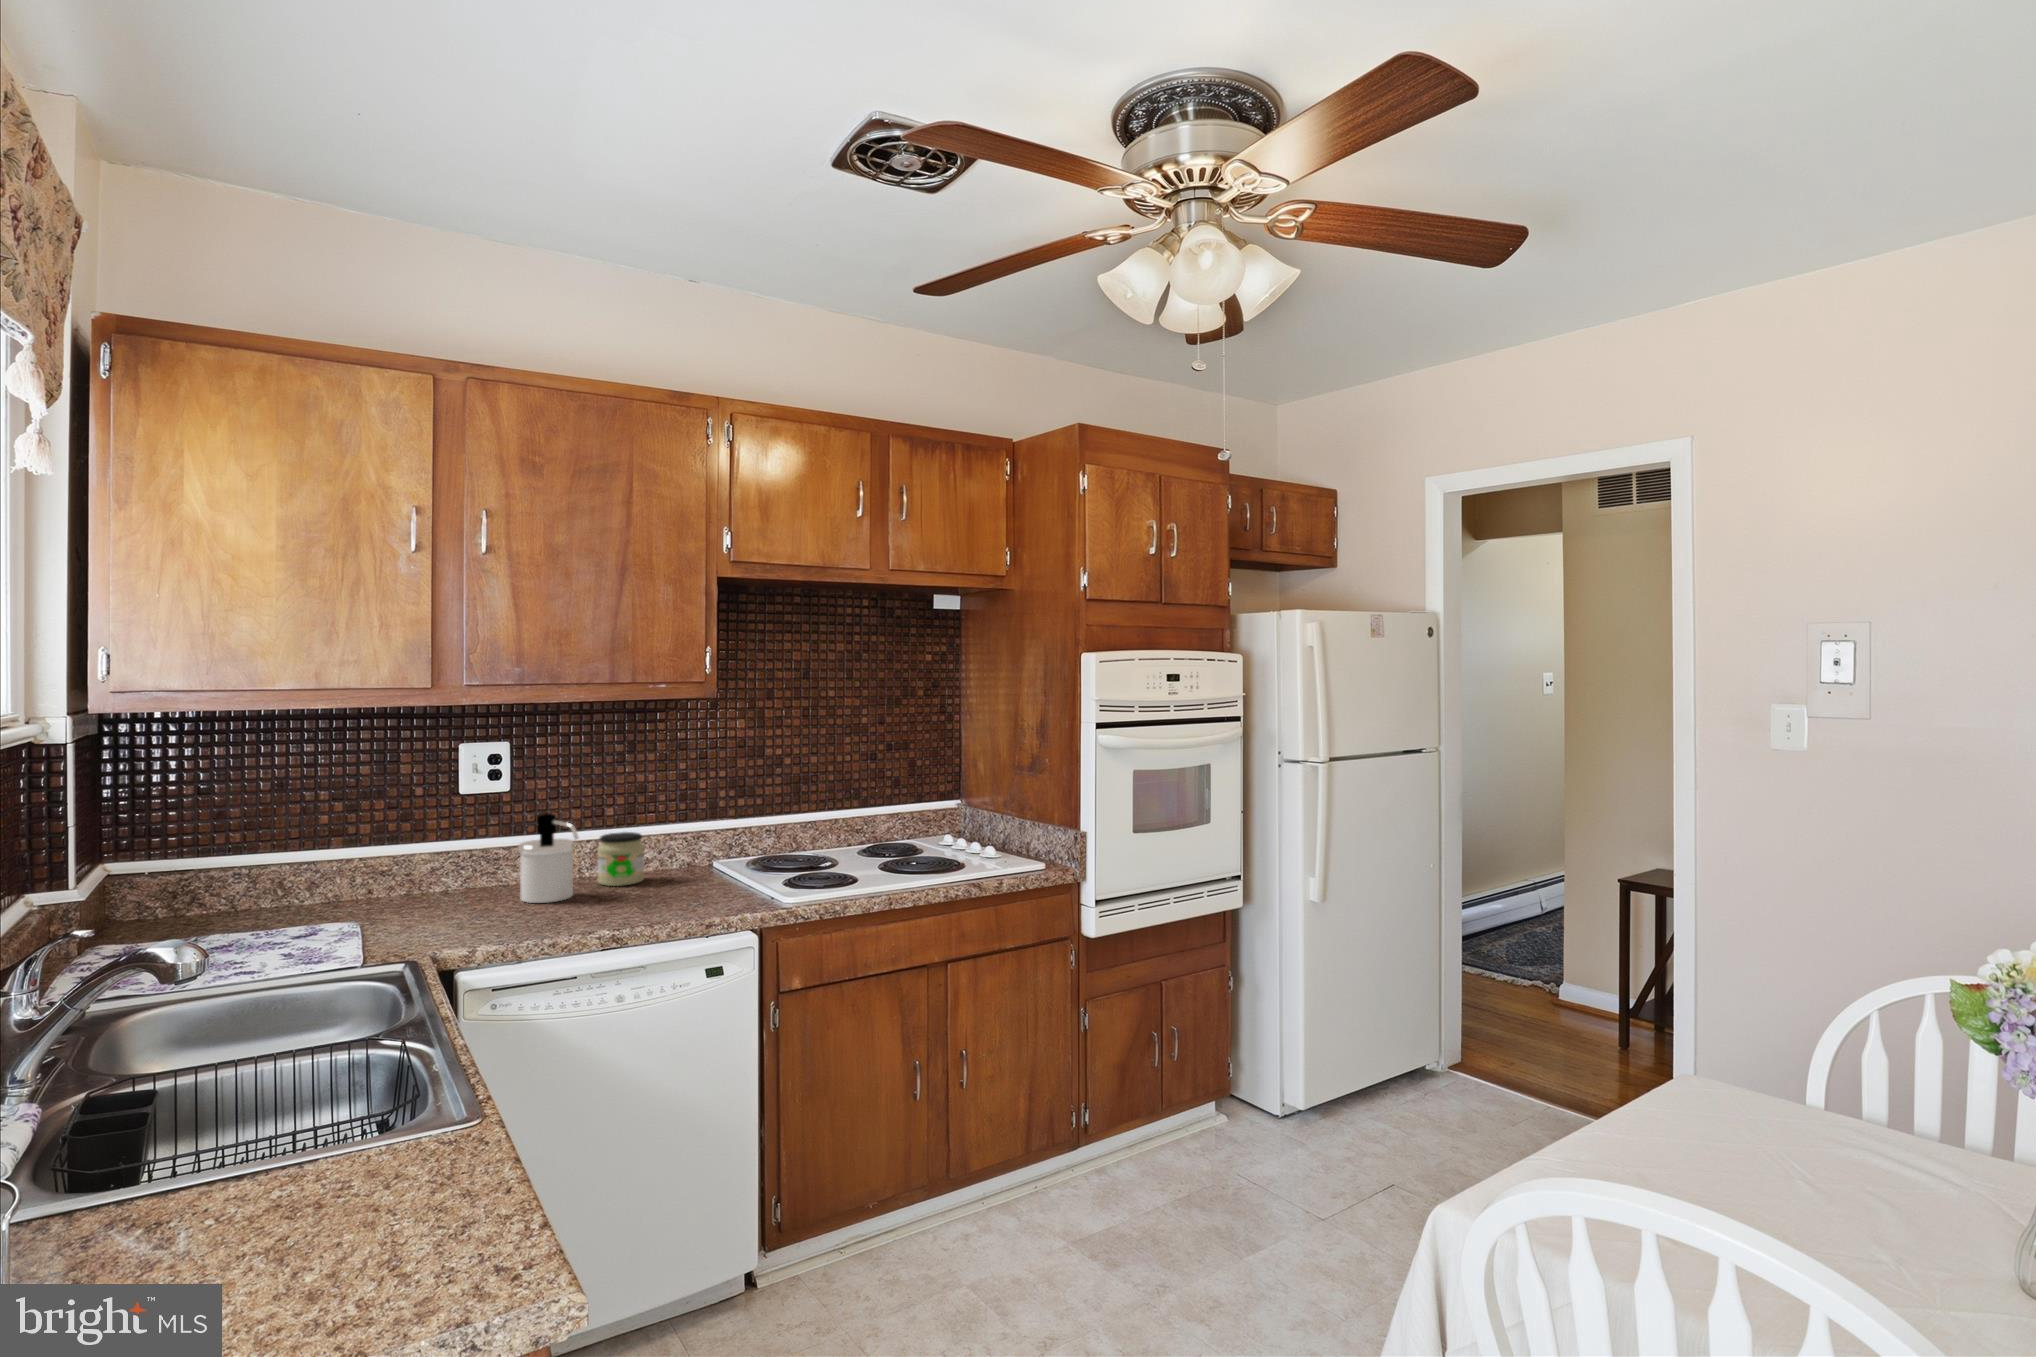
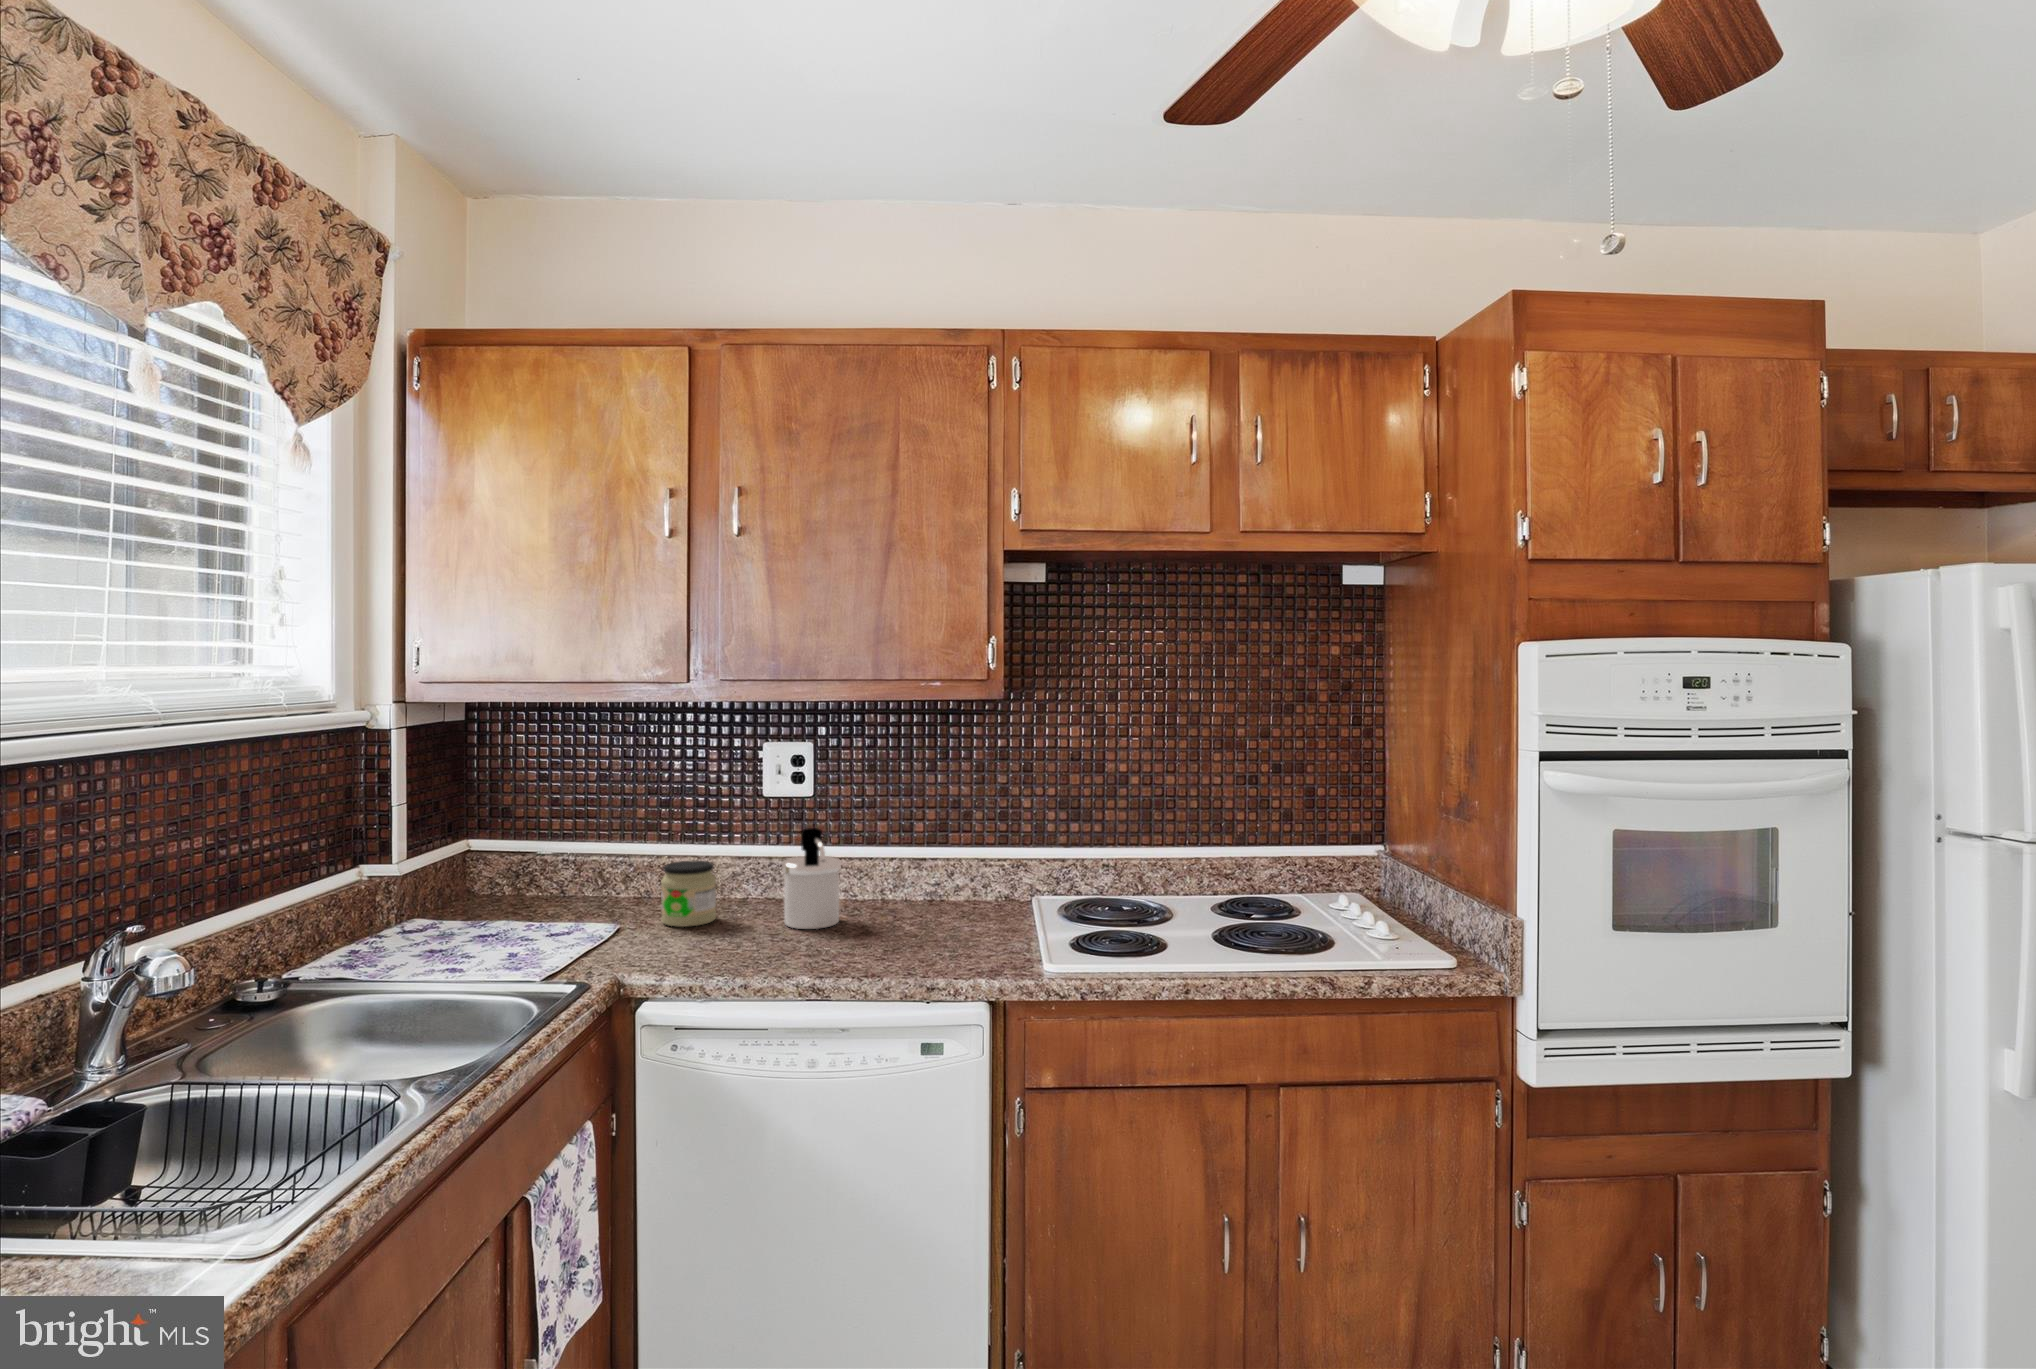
jar: present [598,832,644,886] -> present [661,861,716,927]

